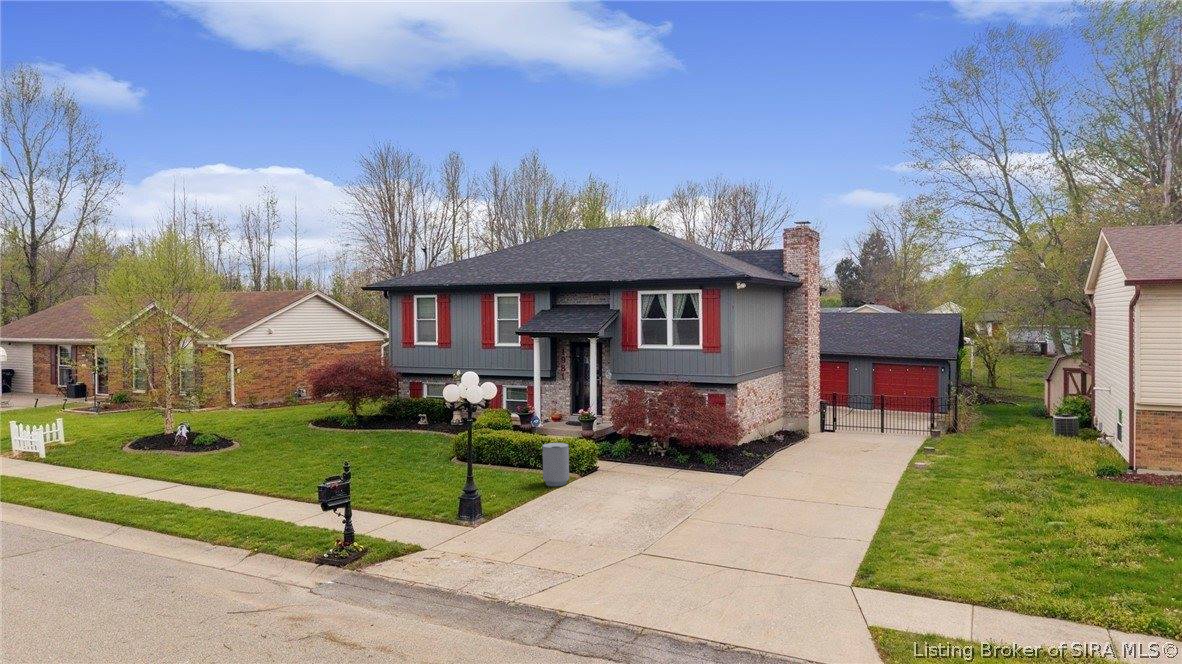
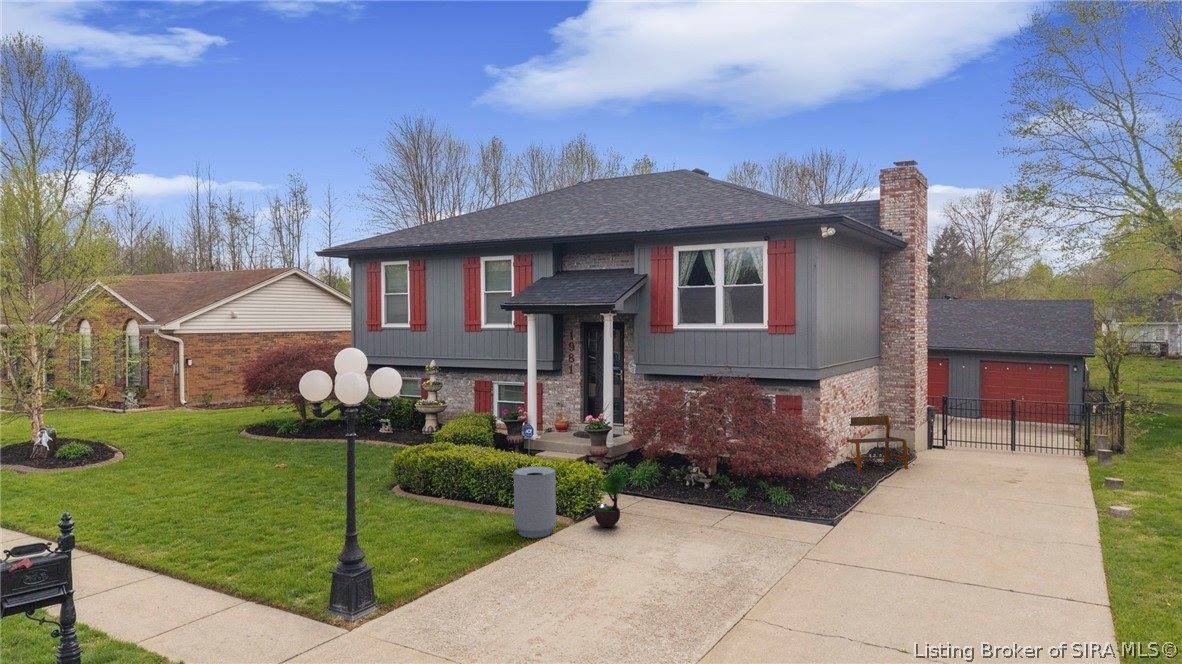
bench: none [756,407,799,445] -> present [846,415,908,471]
potted tree: none [592,443,613,480] -> present [594,472,627,527]

